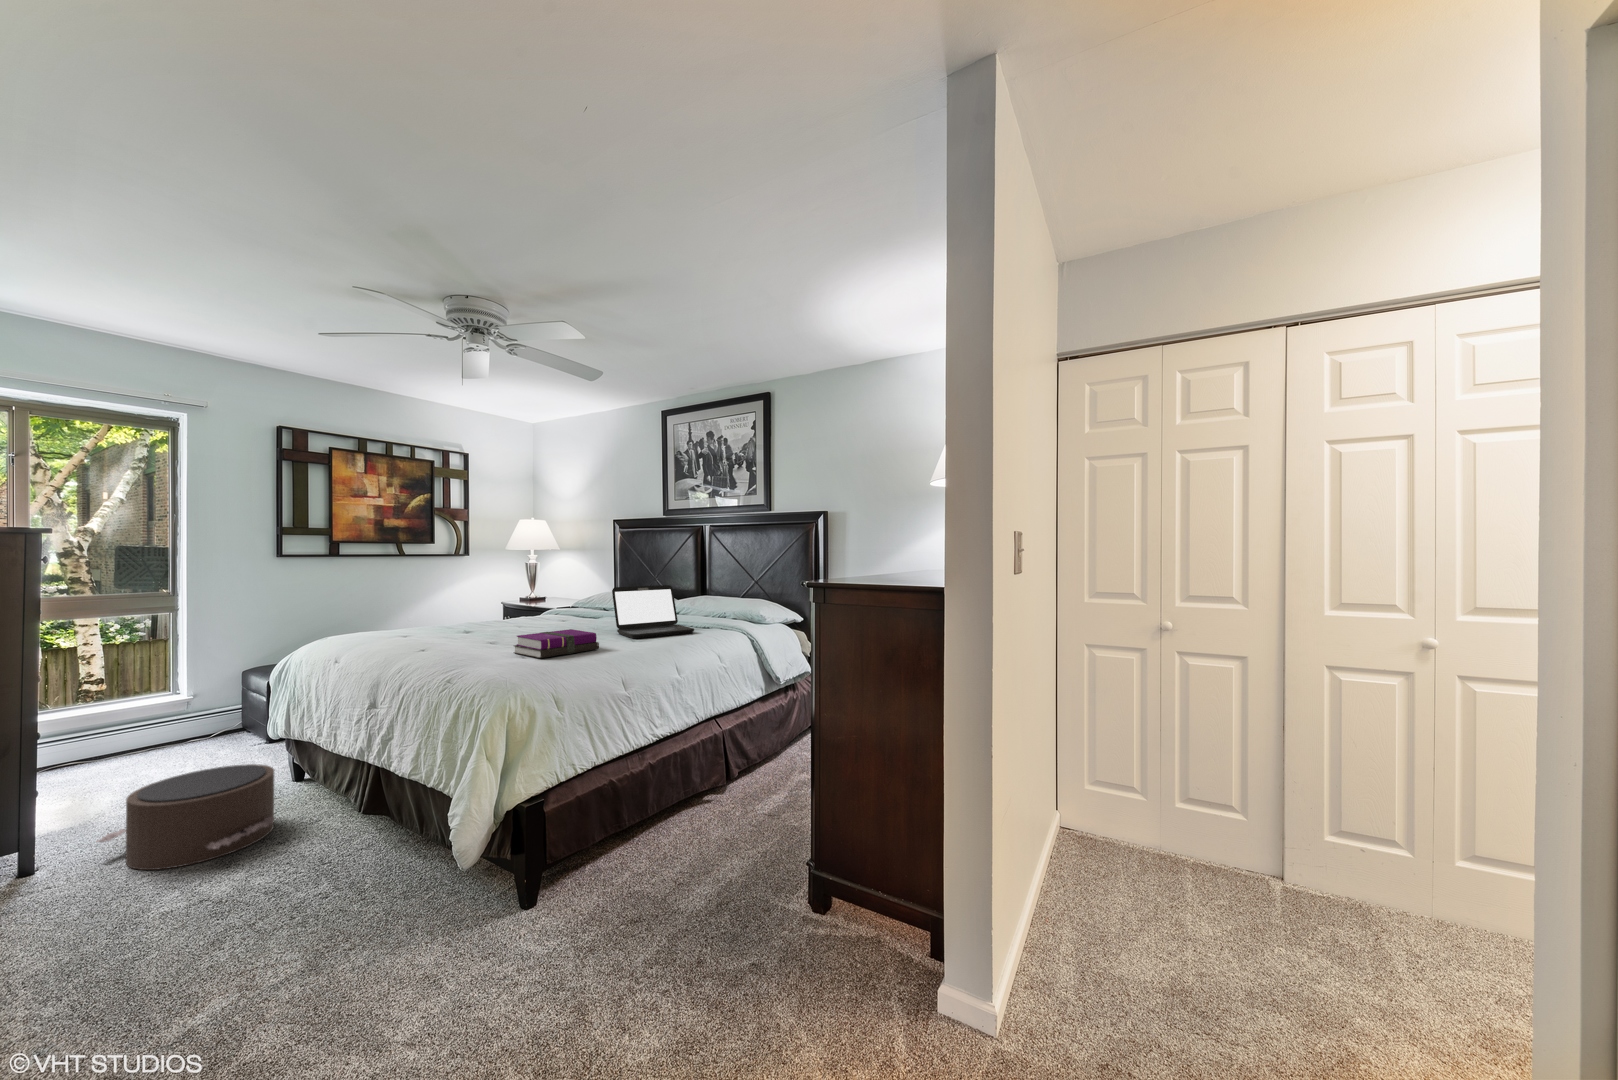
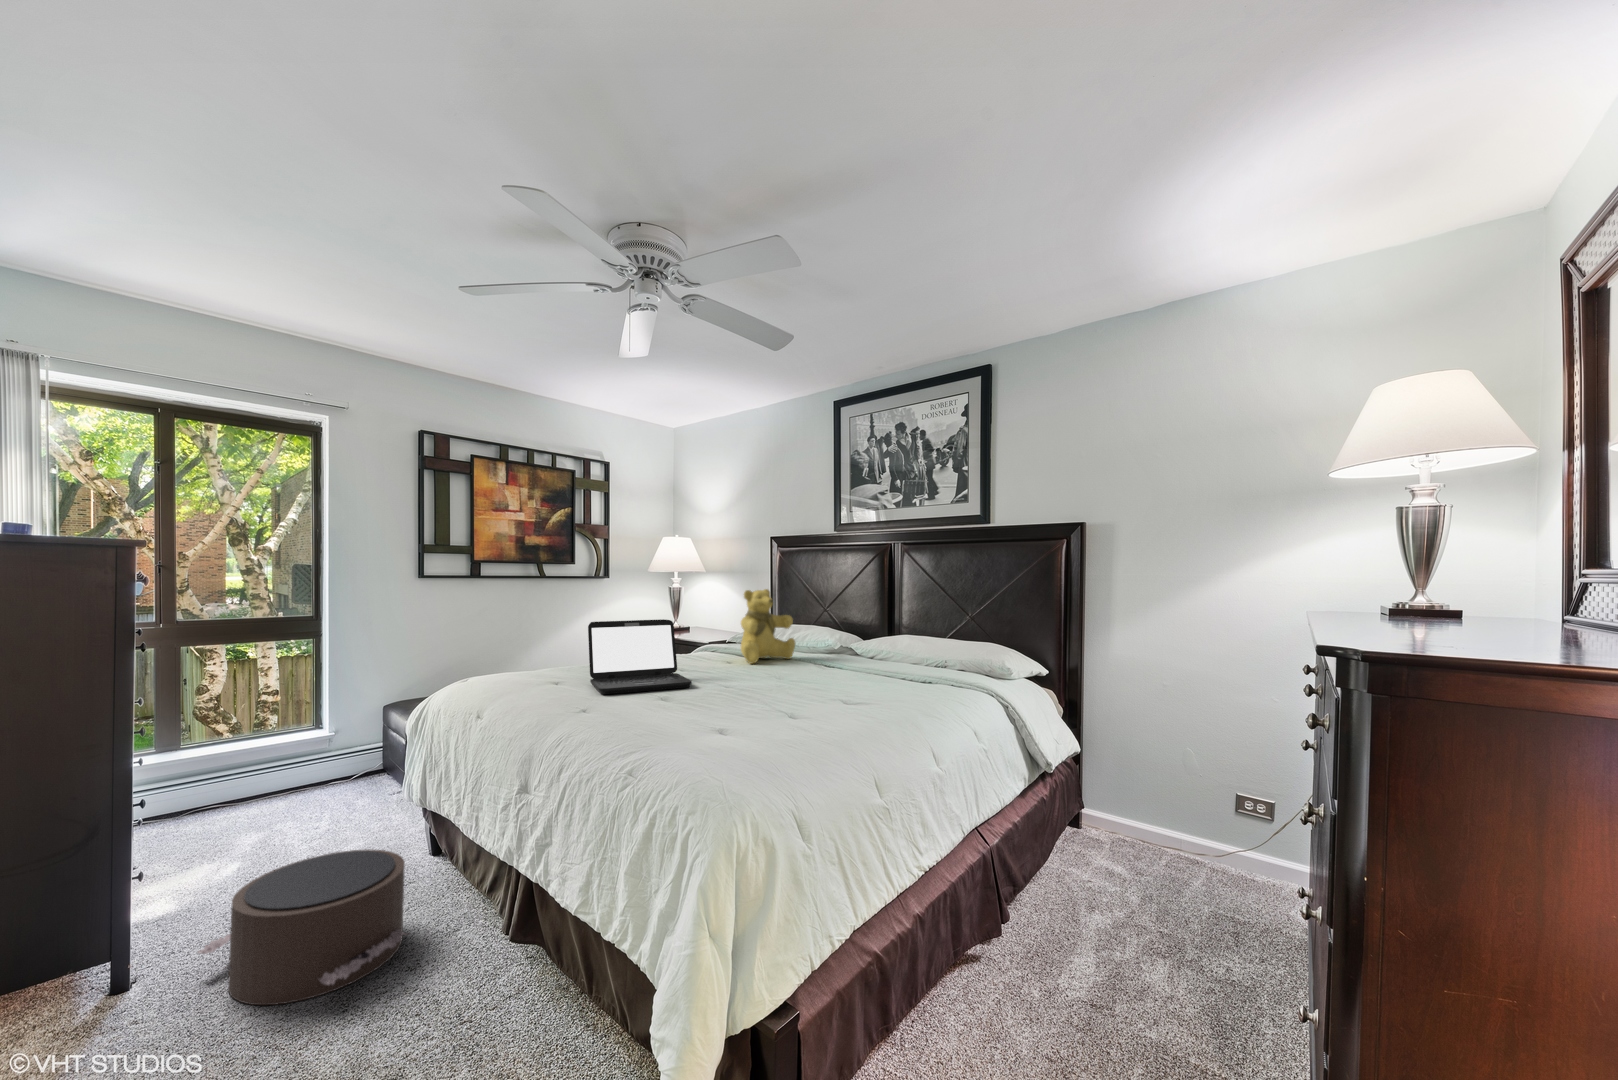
teddy bear: none [569,562,616,620] -> present [741,589,795,664]
laptop: present [612,585,694,639] -> present [588,619,692,694]
notebook: present [514,629,599,658] -> none [701,684,814,730]

